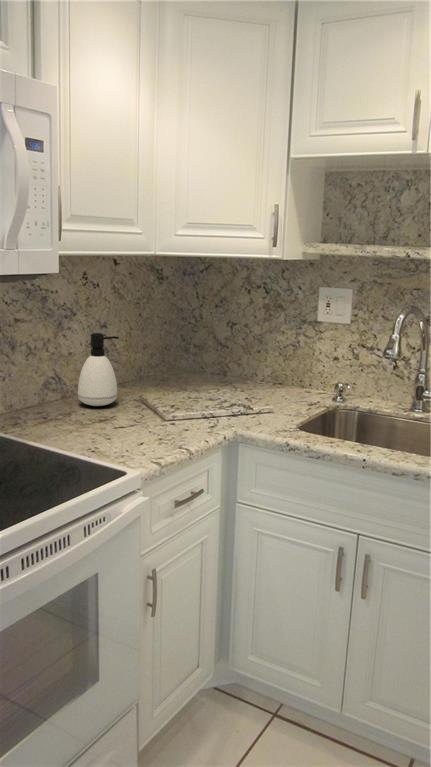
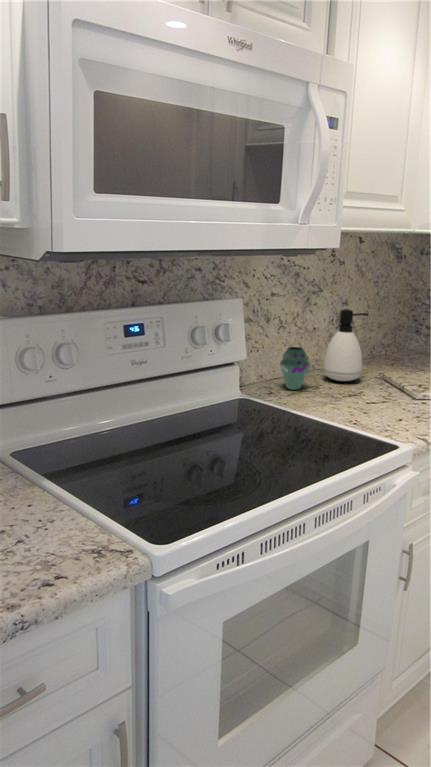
vase: none [26,374,58,418] -> present [280,347,310,390]

